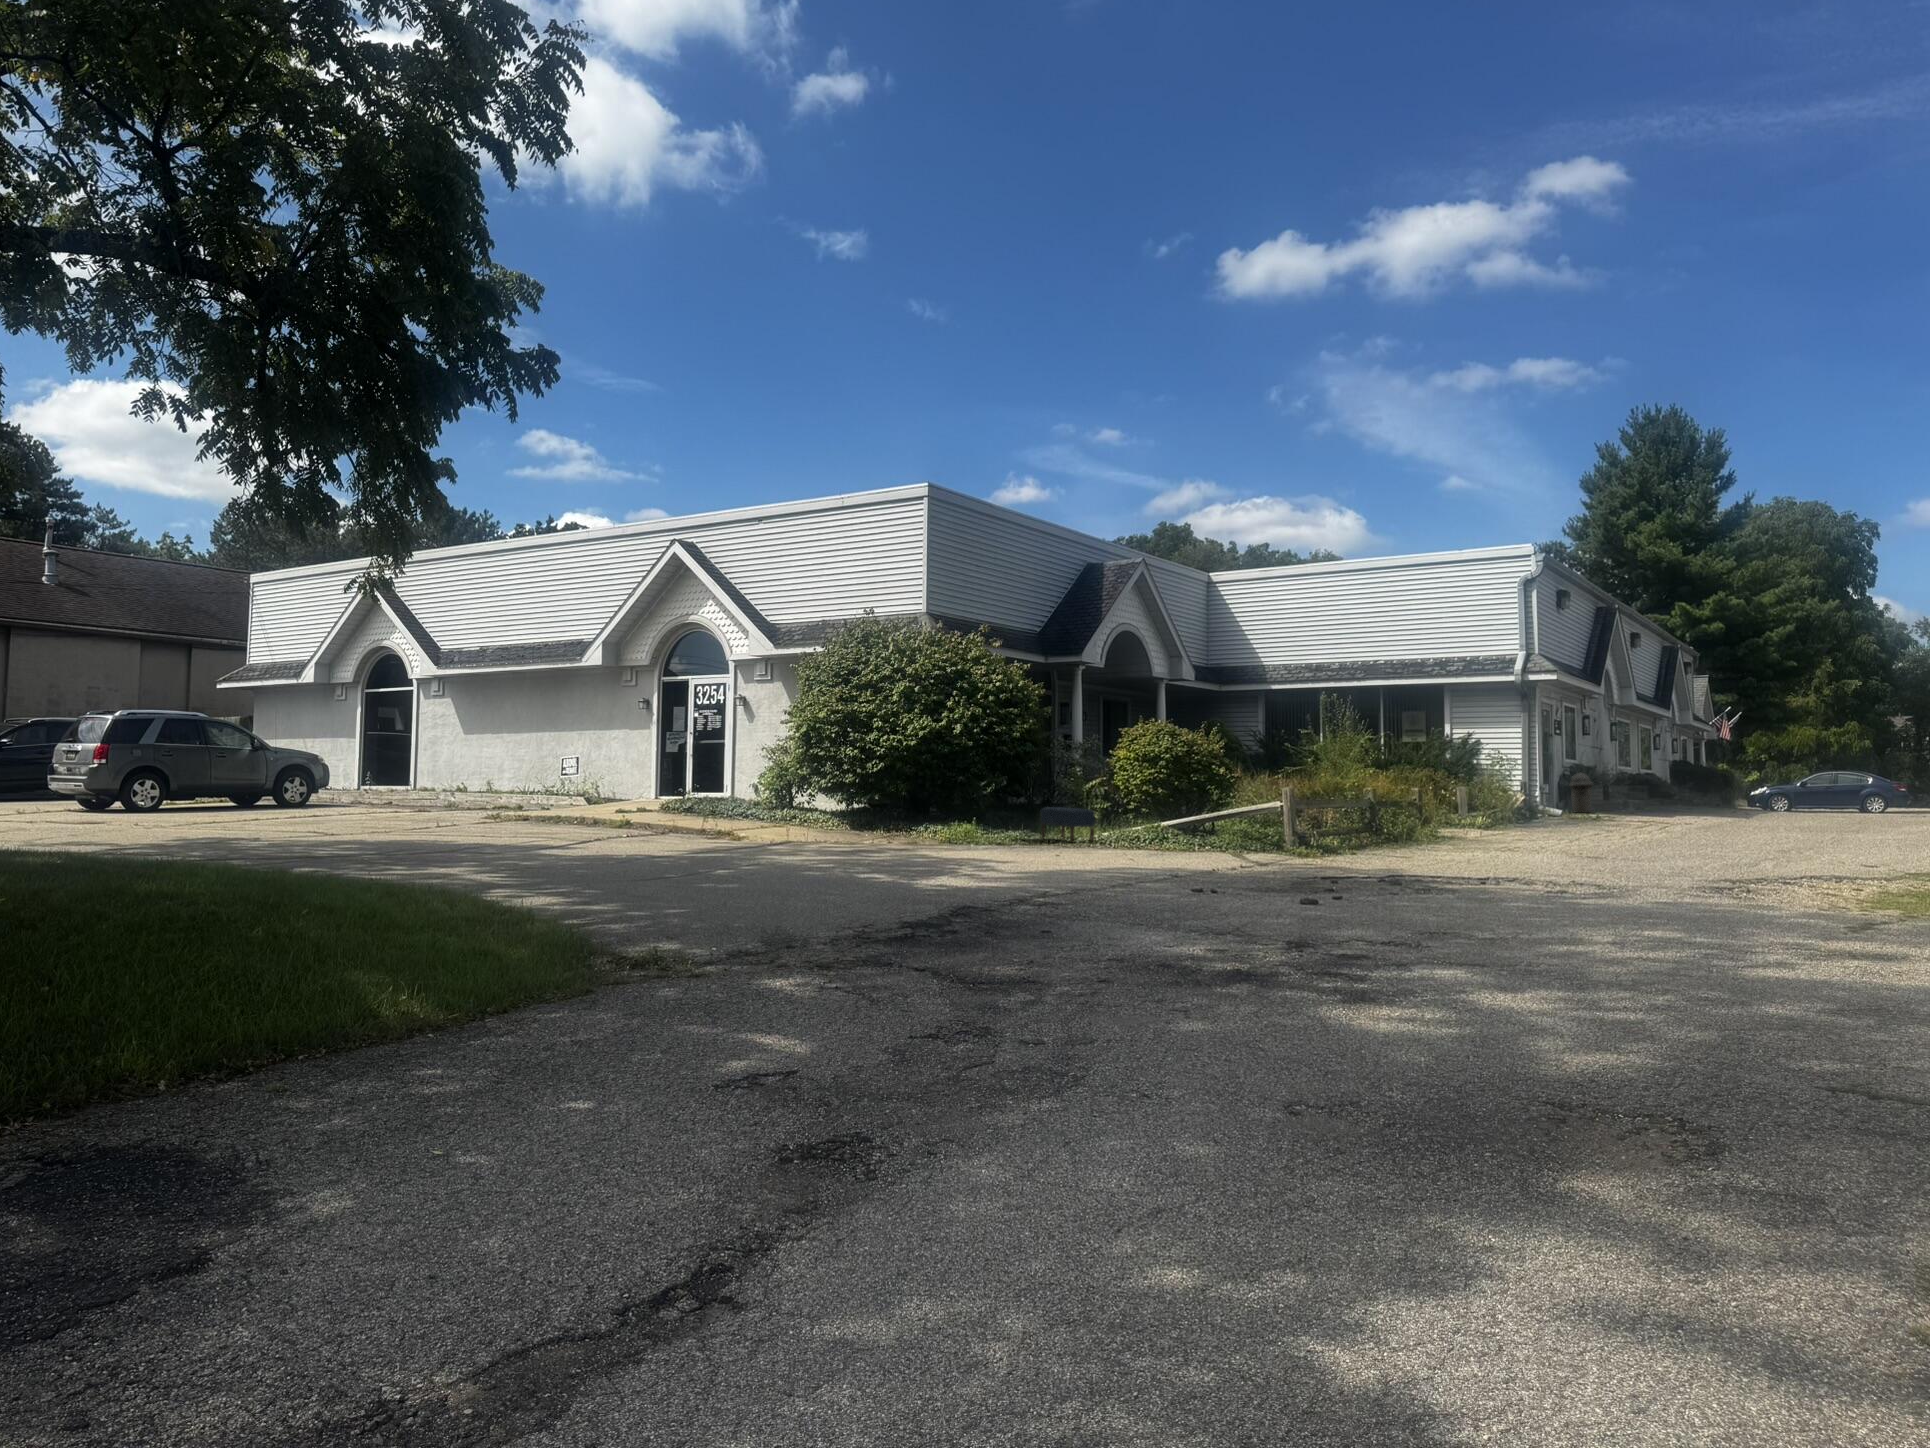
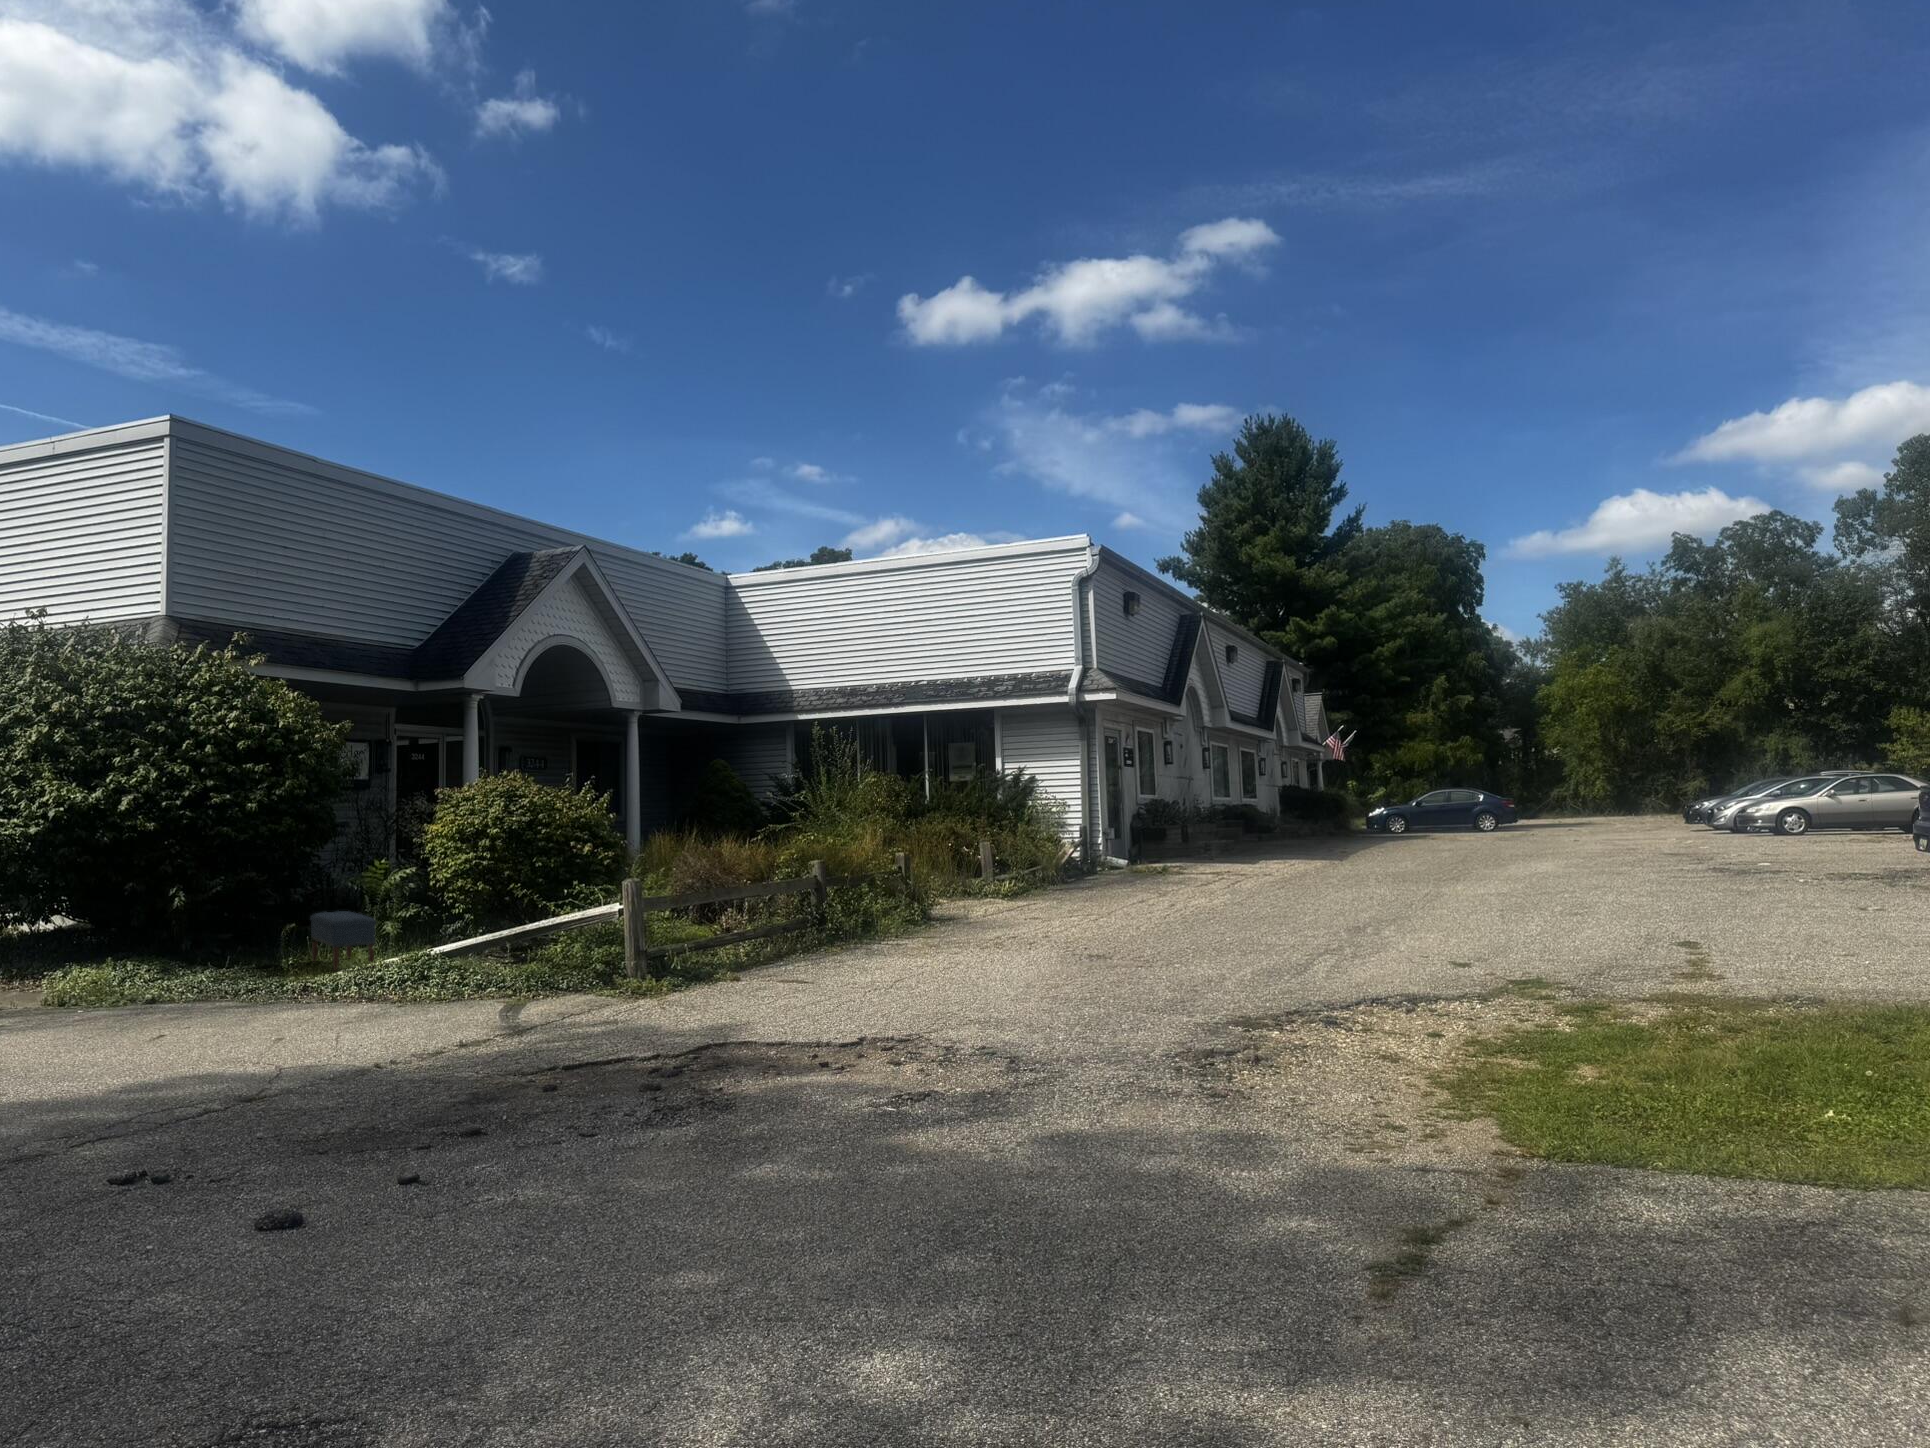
trash can: present [1570,772,1594,813] -> none [1146,810,1174,859]

